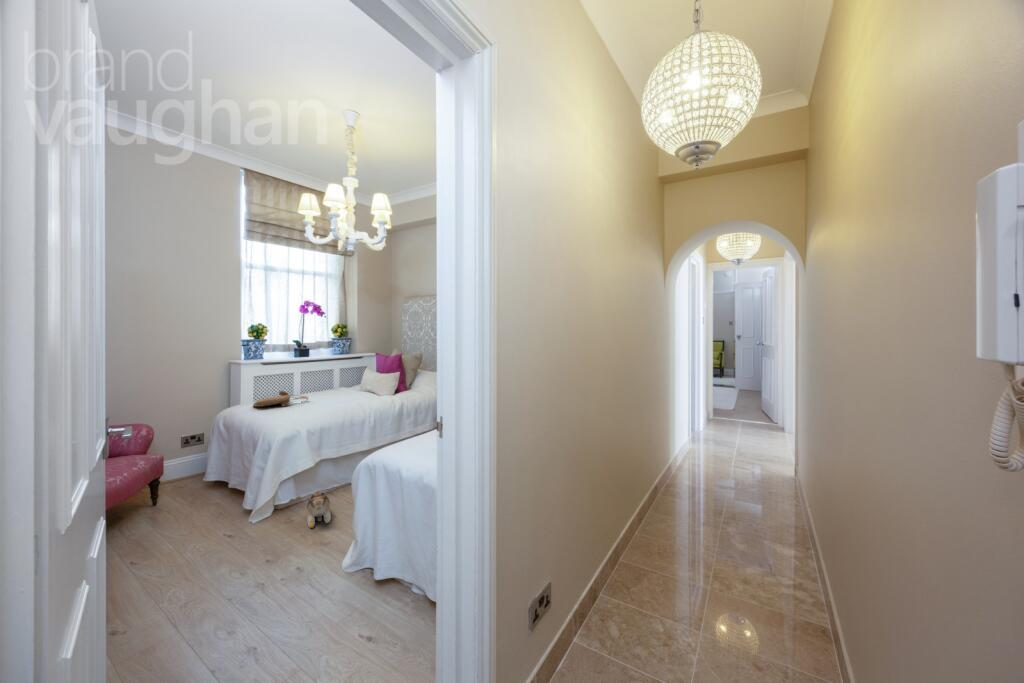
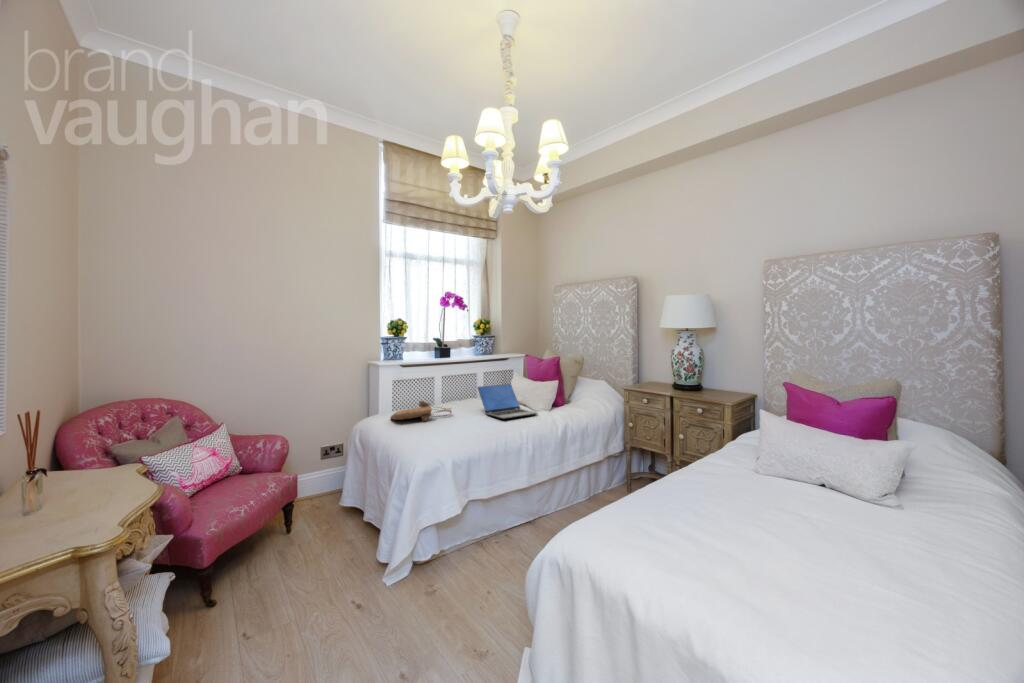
laptop: none [331,376,380,402] -> present [478,384,537,419]
plush toy: present [307,491,331,528] -> none [455,558,487,615]

